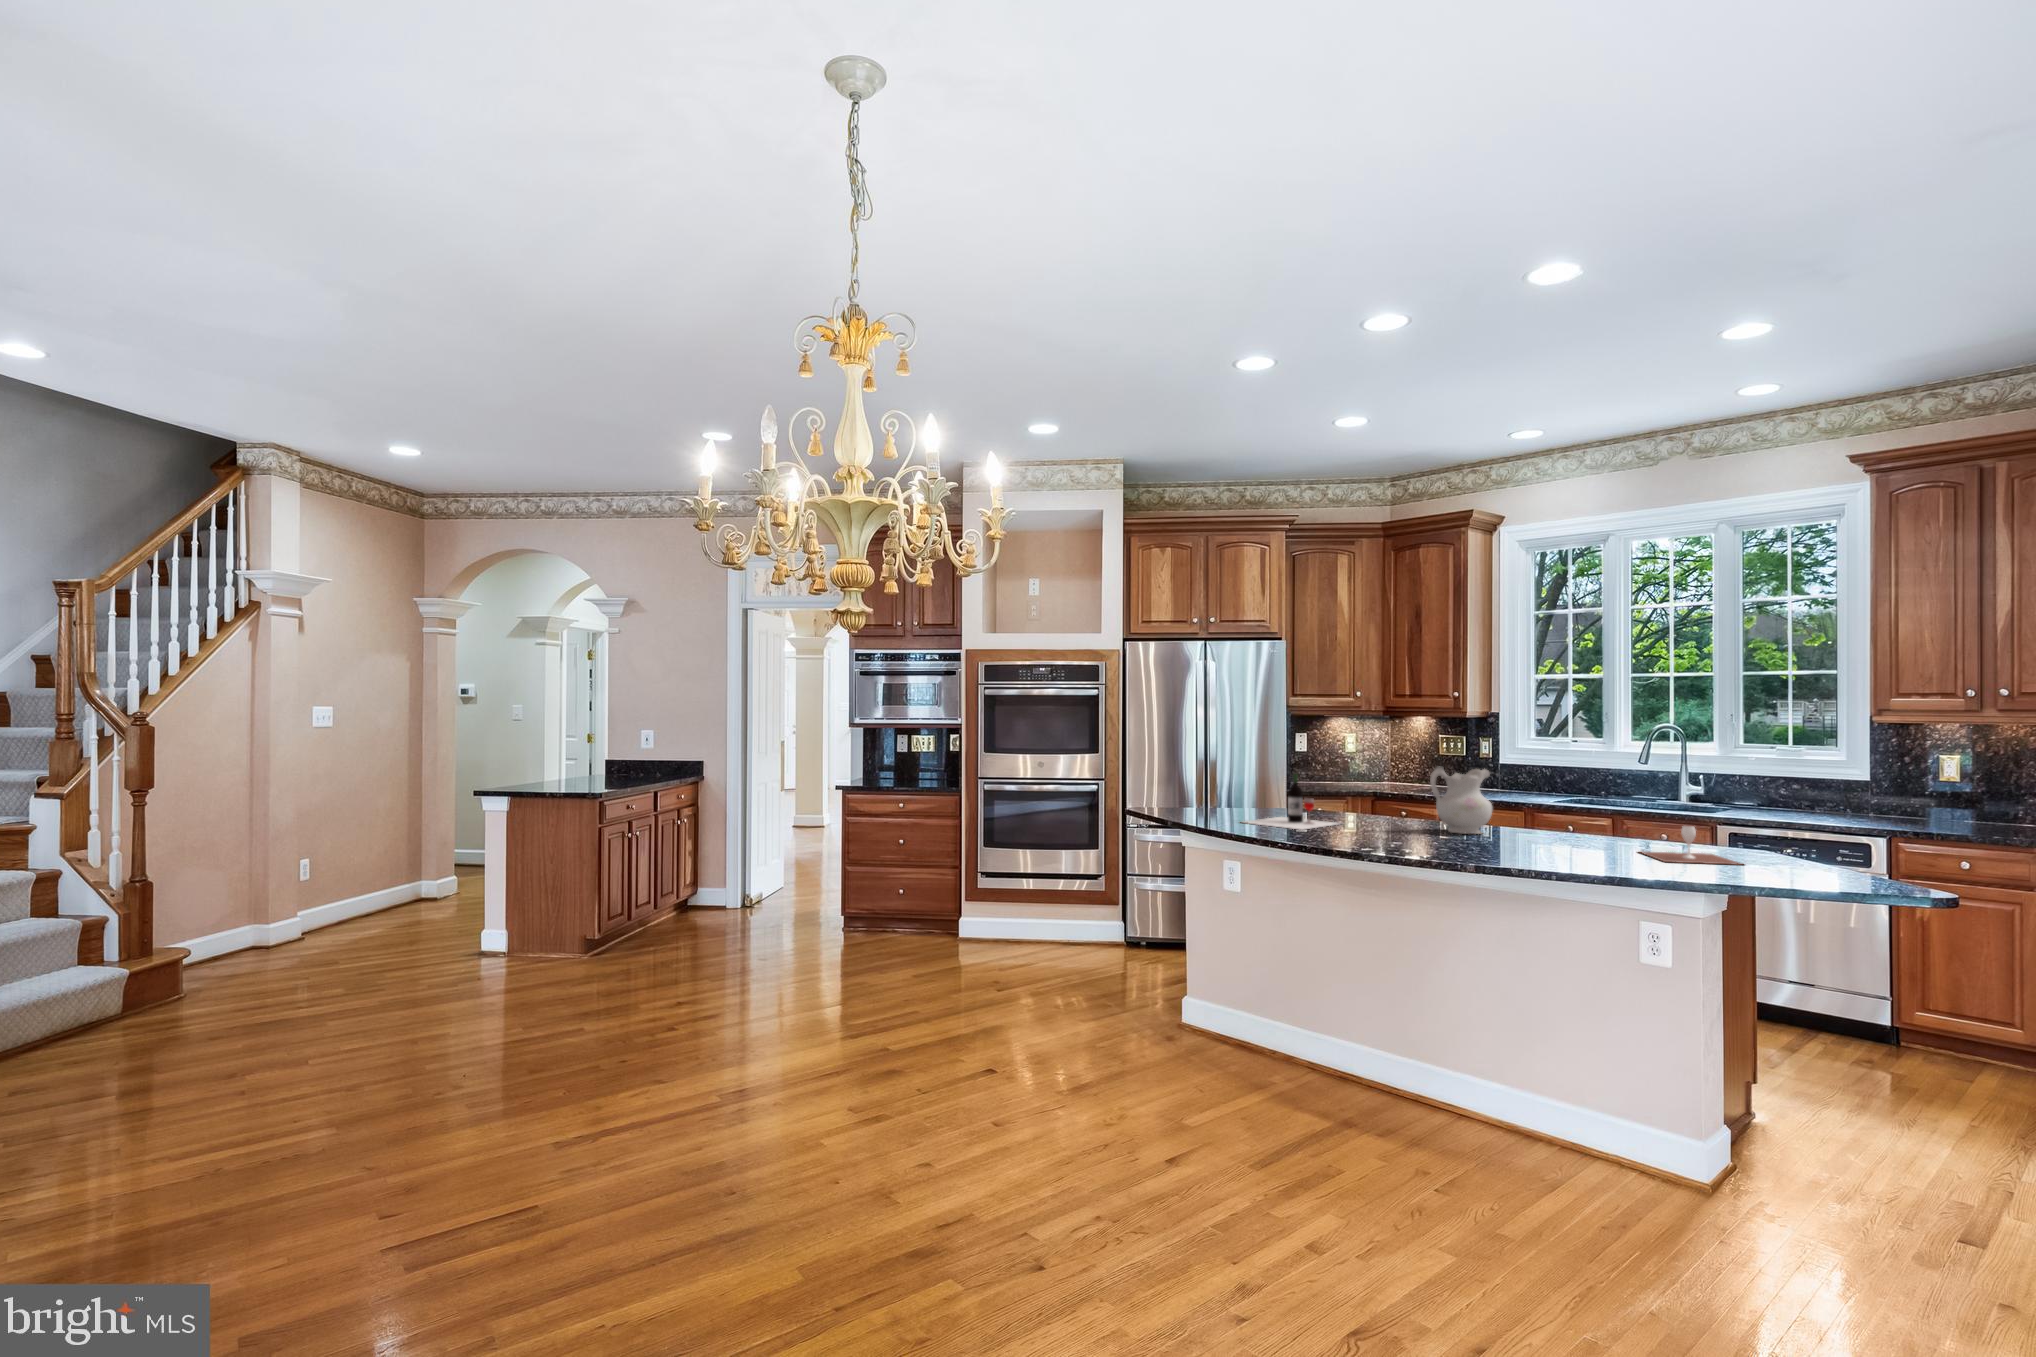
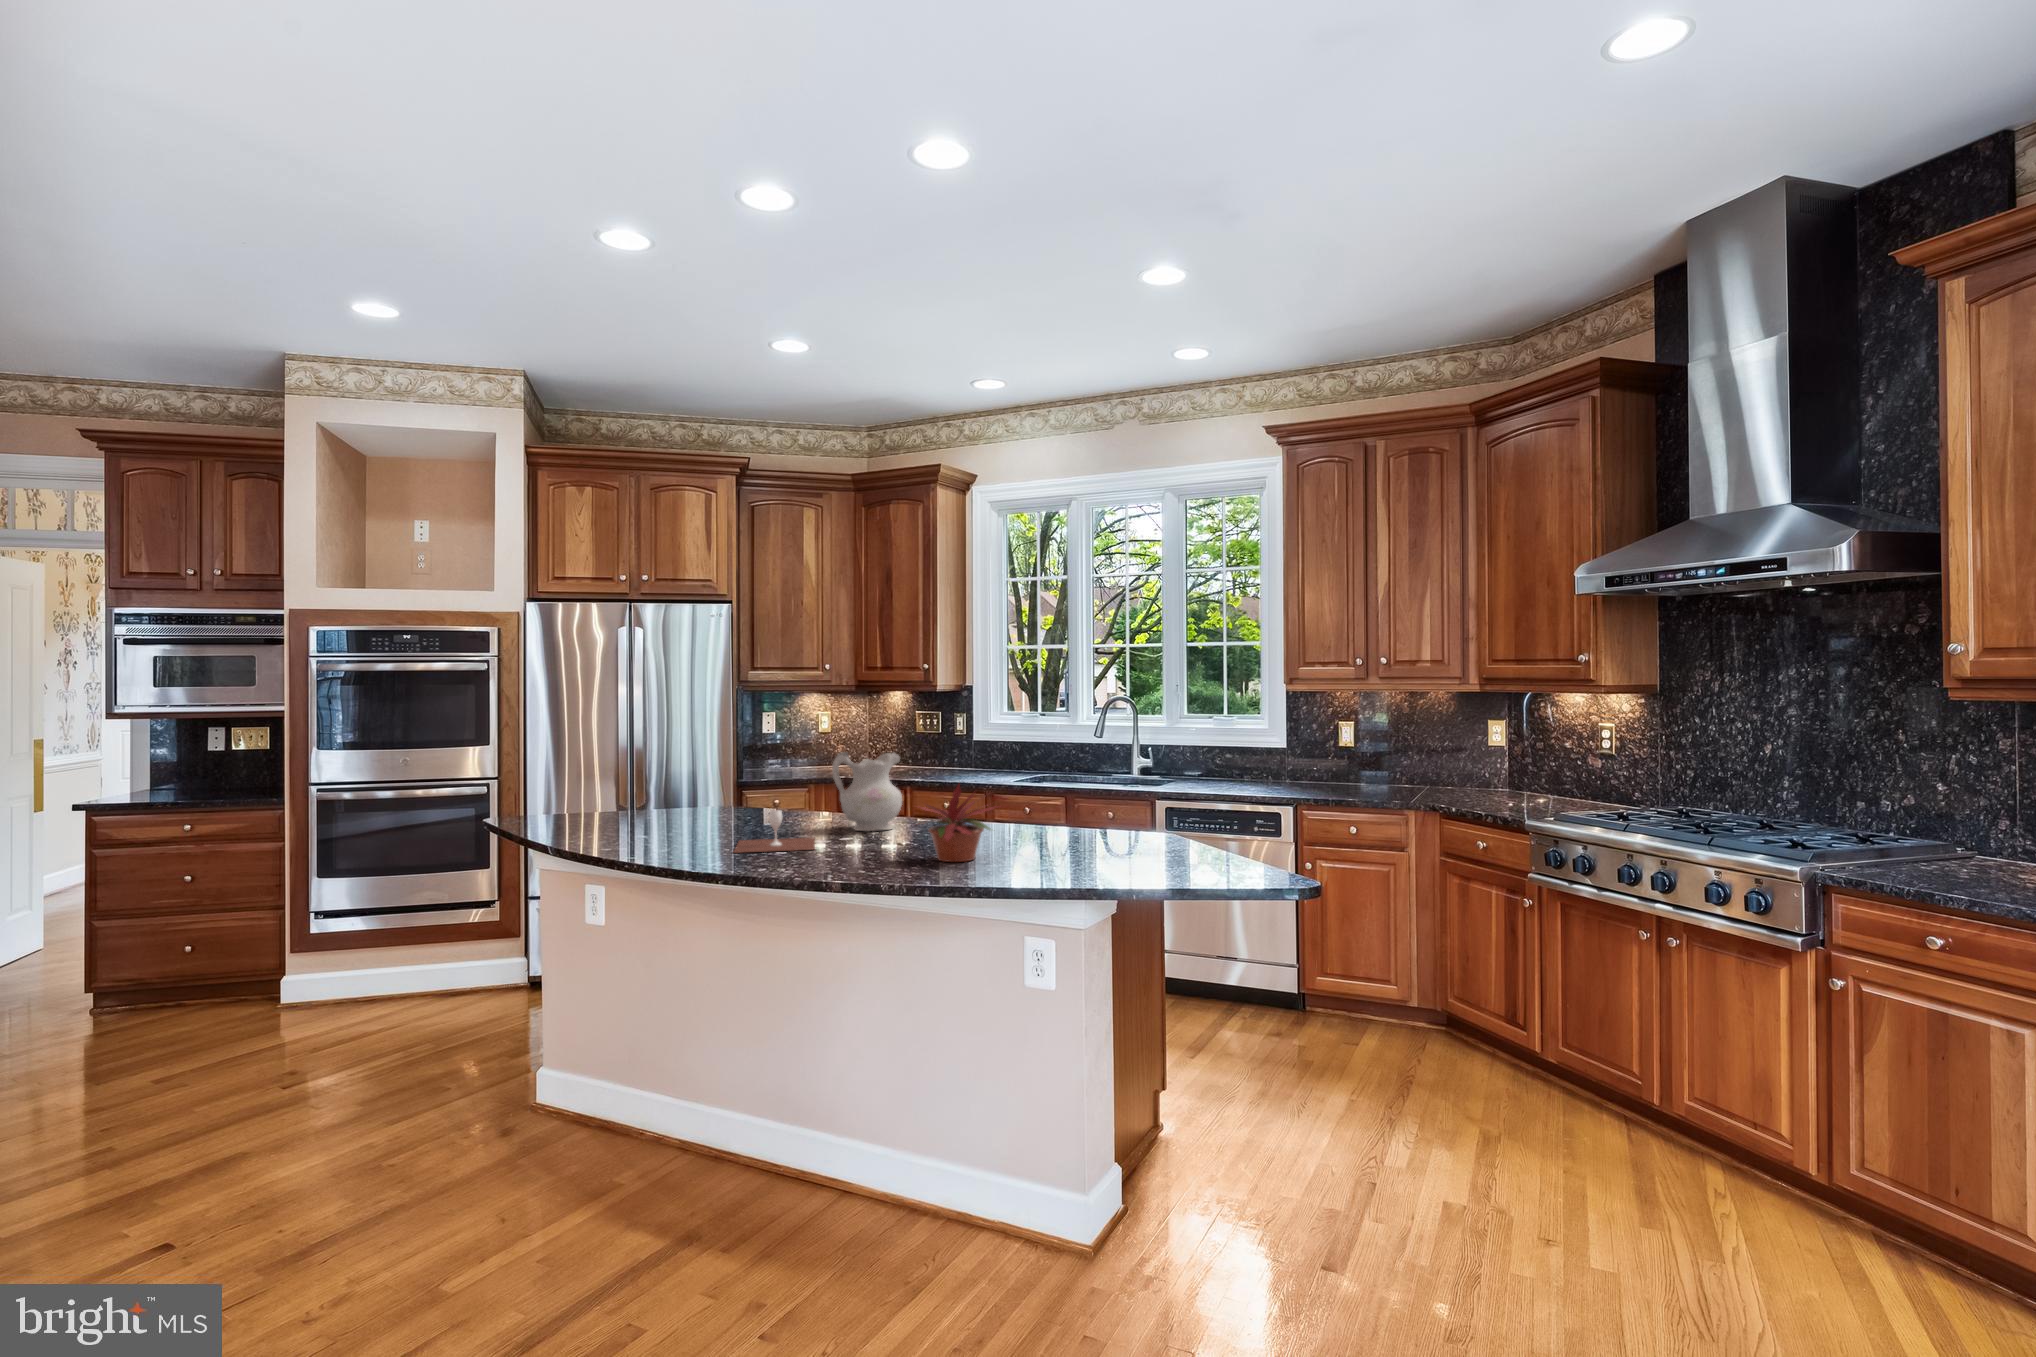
wine bottle: present [1244,774,1338,830] -> none [601,767,741,840]
potted plant: none [1527,793,1622,862] -> present [918,784,998,862]
wine glass: present [1641,826,1741,865] -> present [734,810,815,853]

